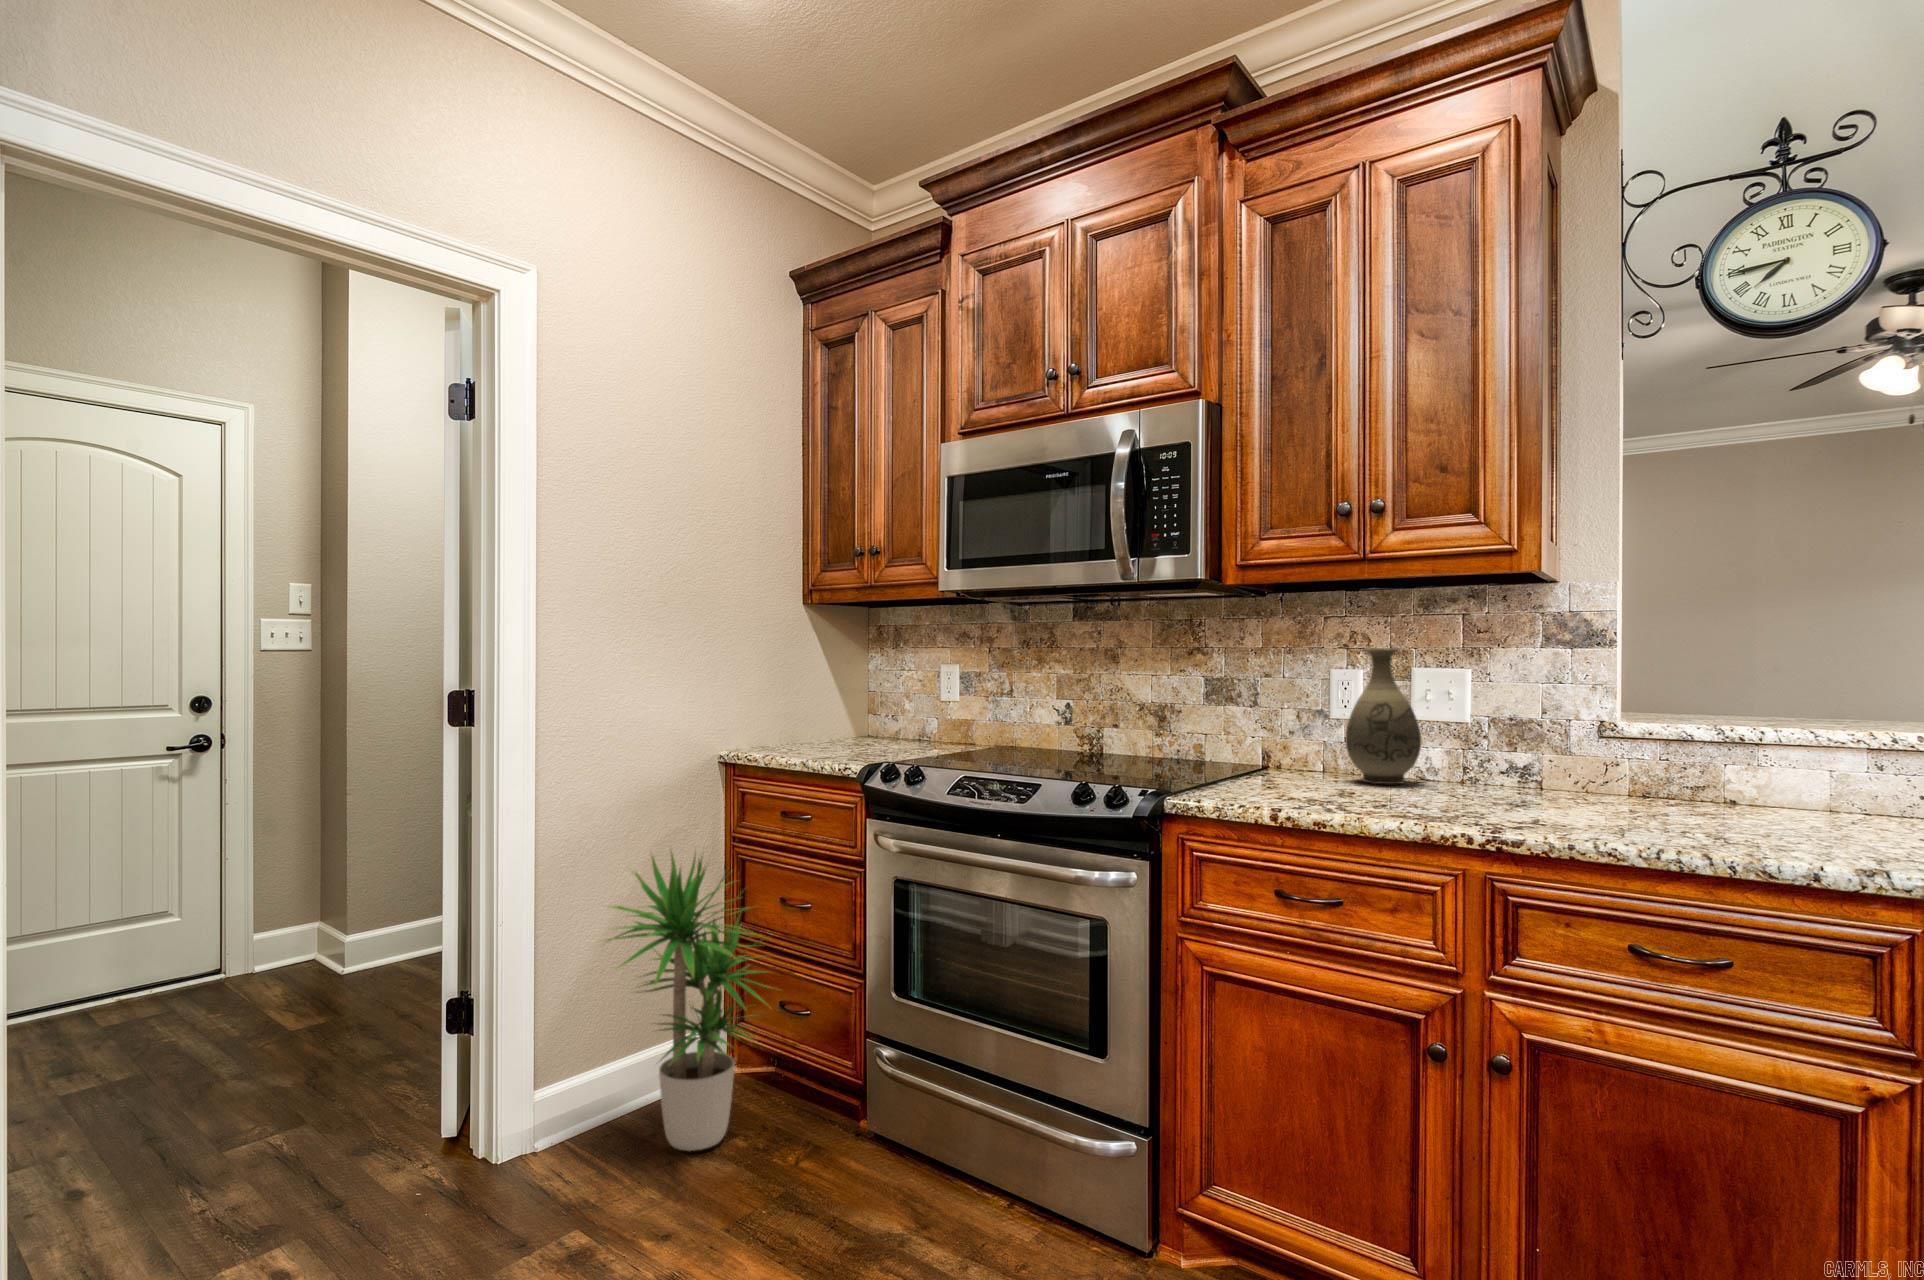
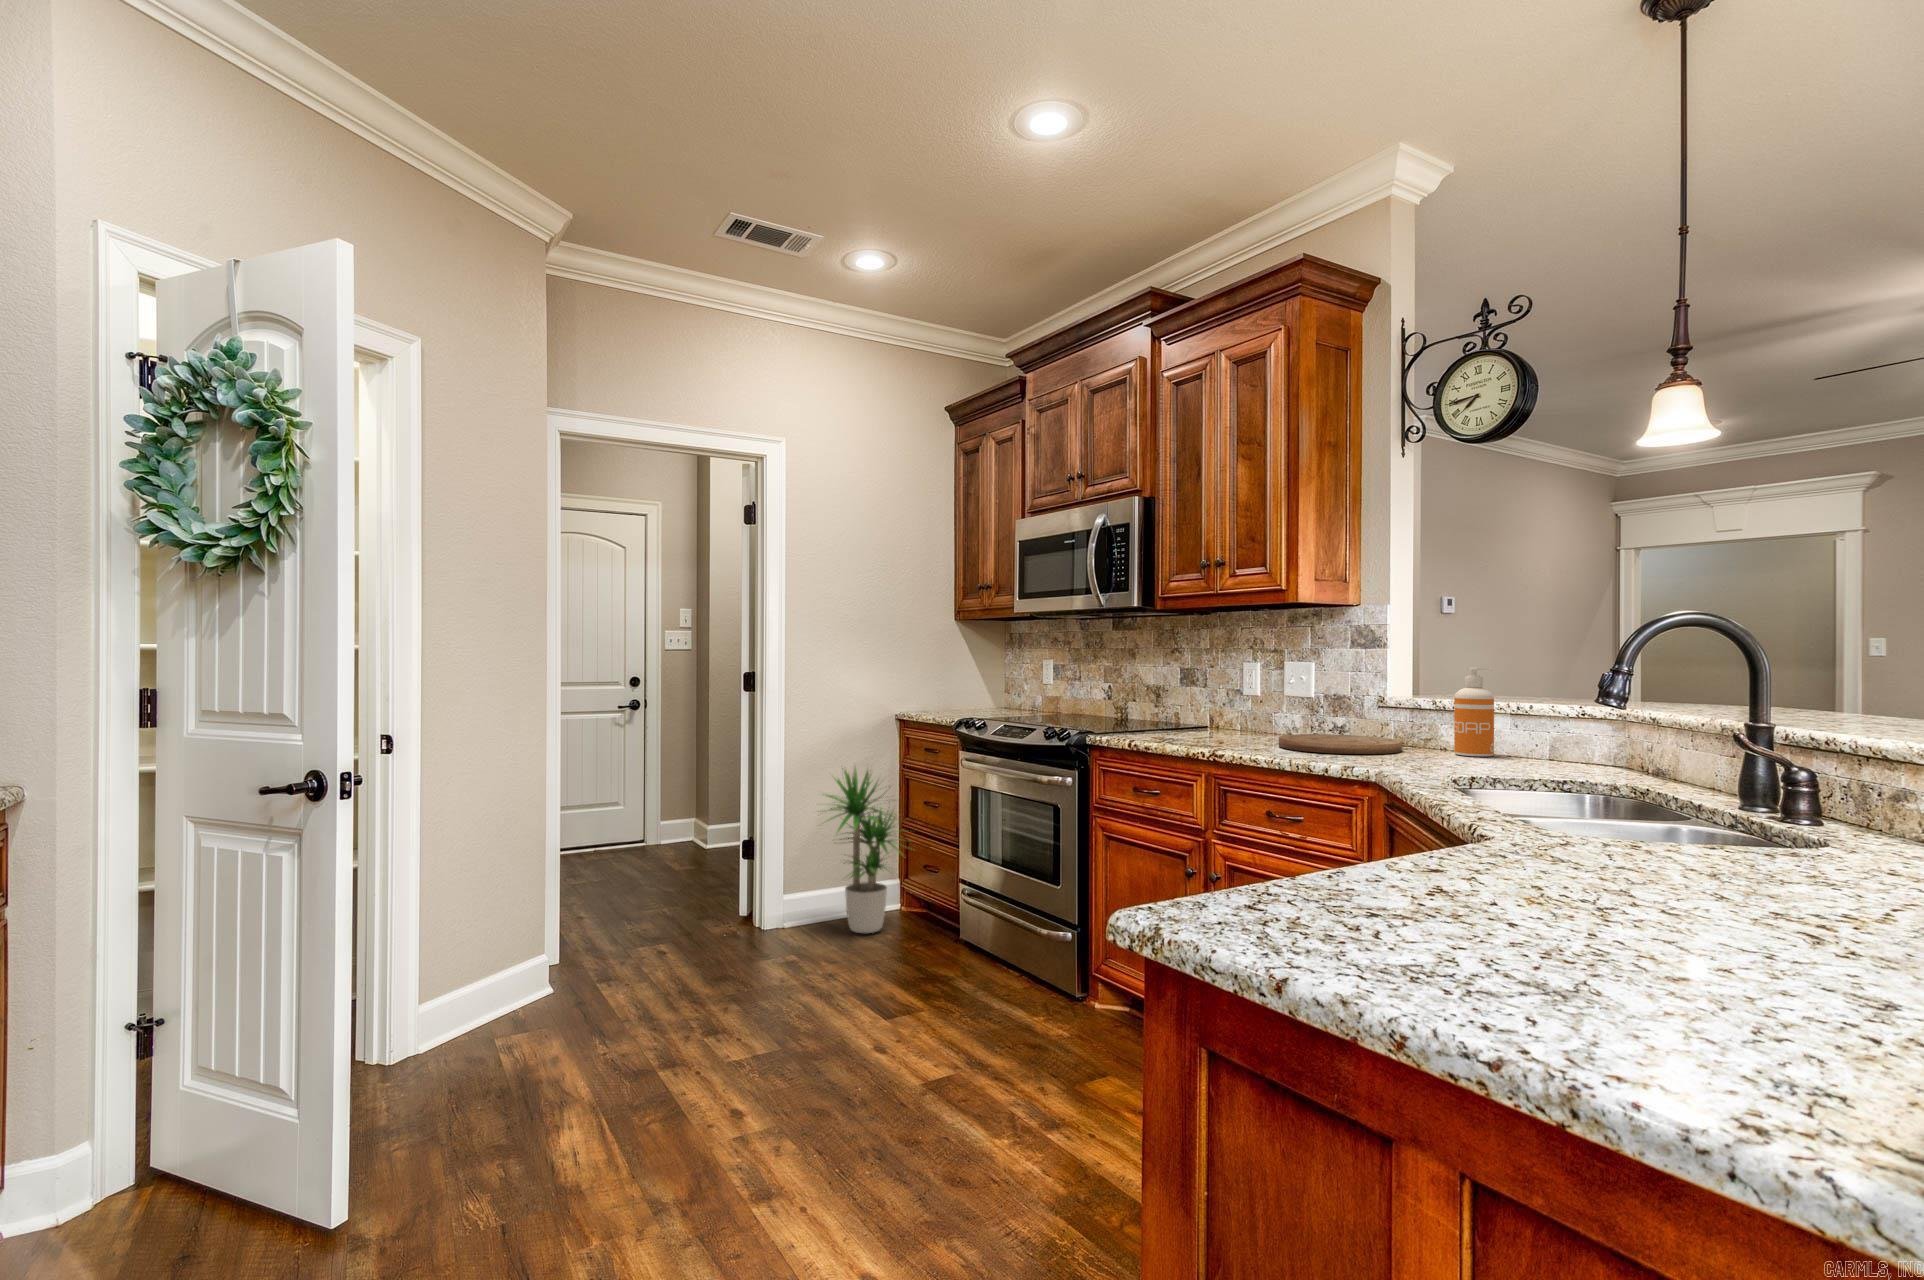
vase: present [1345,648,1421,784] -> none [1233,649,1280,736]
soap dispenser: none [1776,676,1848,817] -> present [1454,668,1494,757]
cutting board: none [1488,782,1705,822] -> present [1279,734,1402,754]

